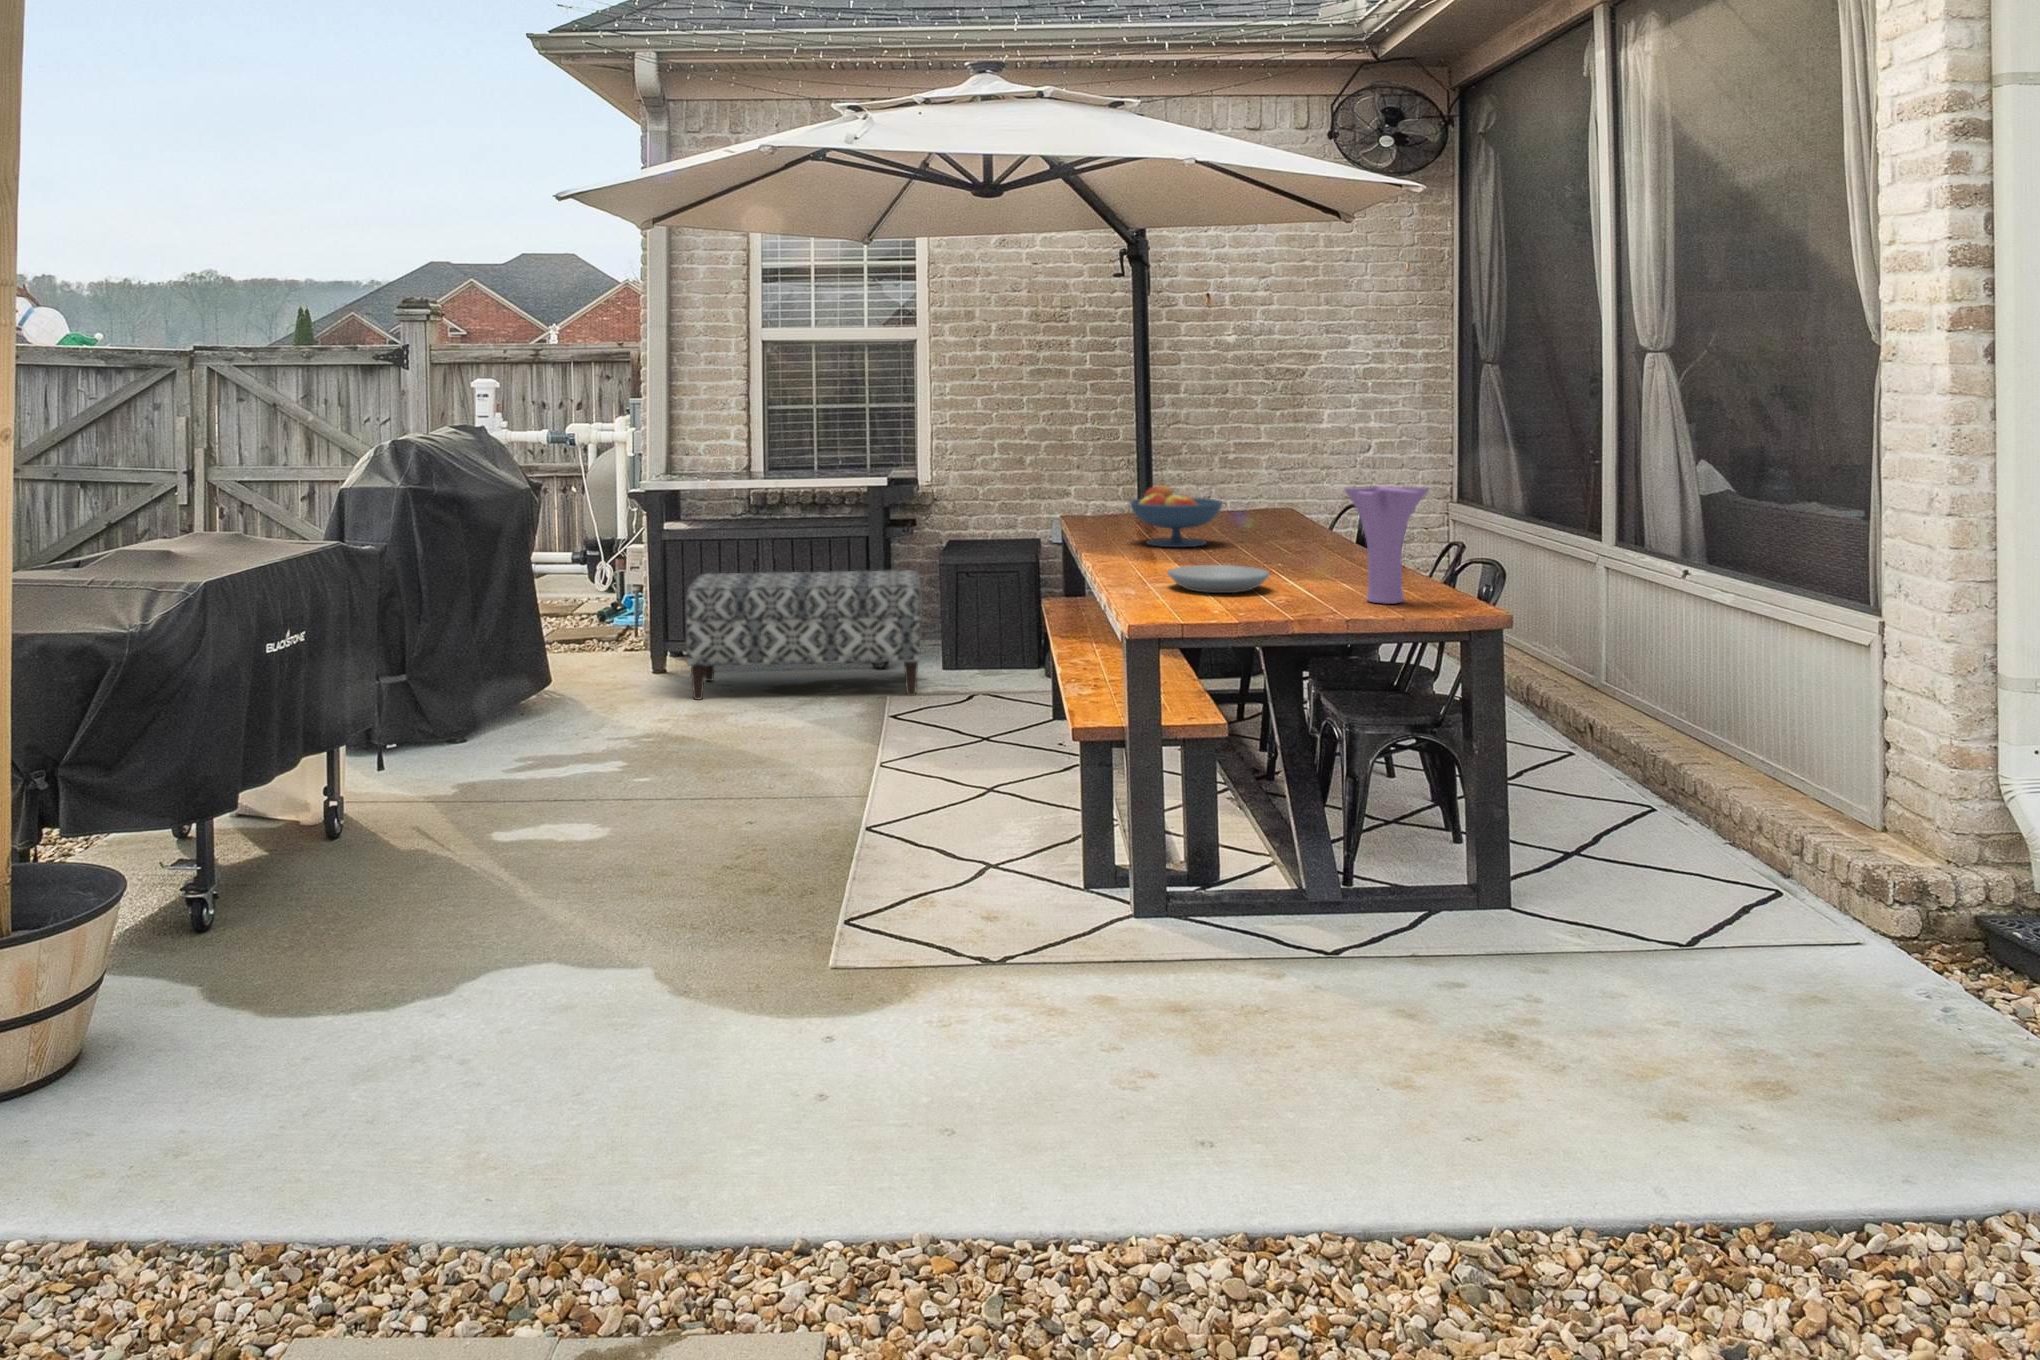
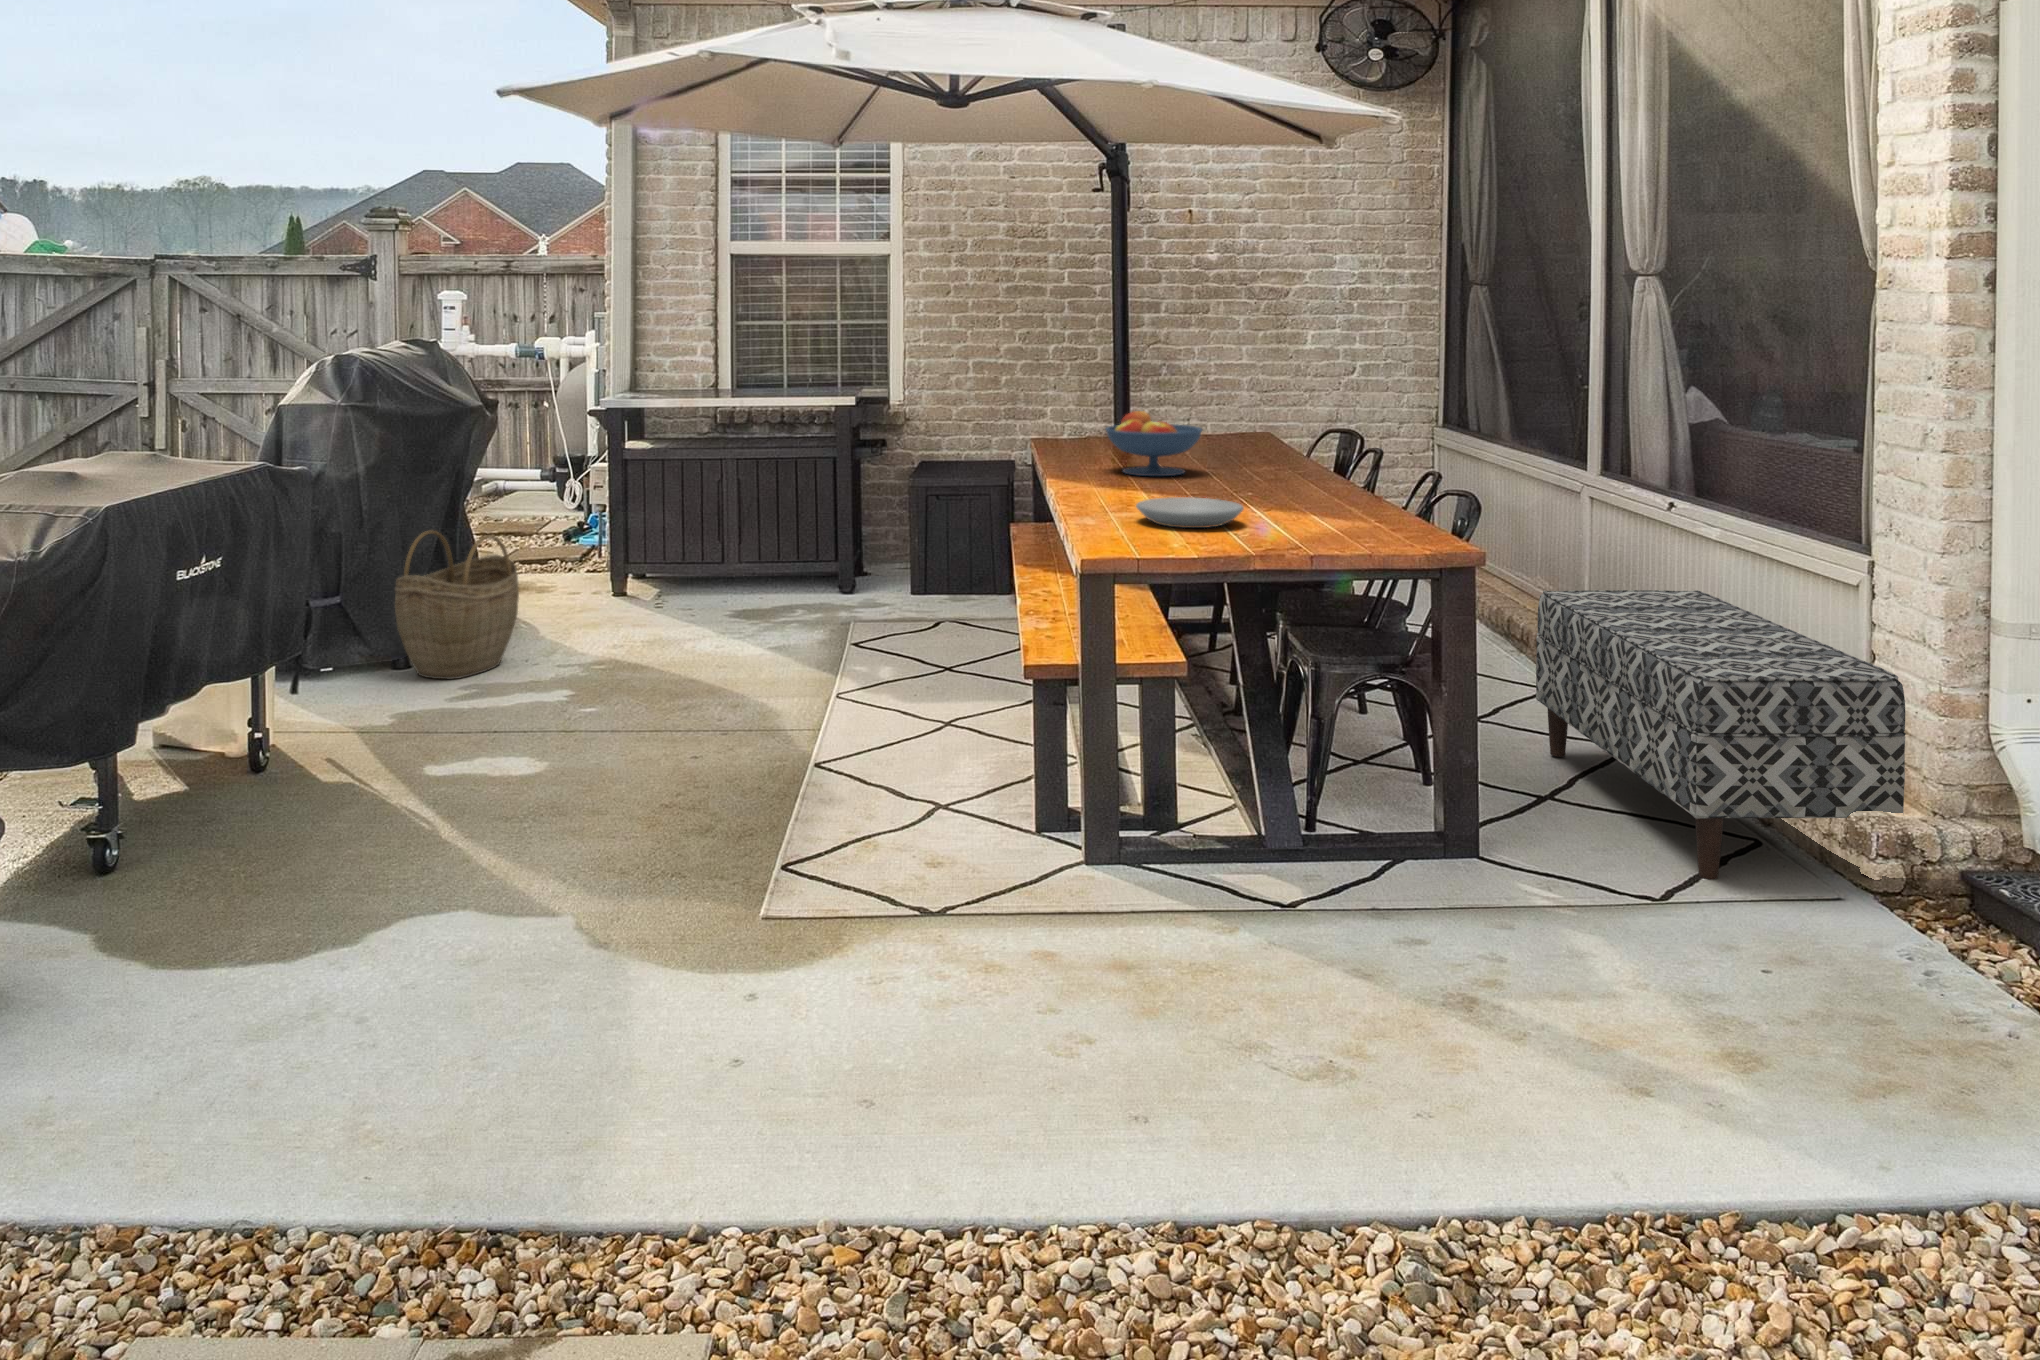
vase: present [1345,486,1429,604] -> none [1323,417,1414,542]
bench: present [685,570,922,700] -> present [1536,590,1906,880]
woven basket: none [451,607,567,750] -> present [395,531,519,679]

